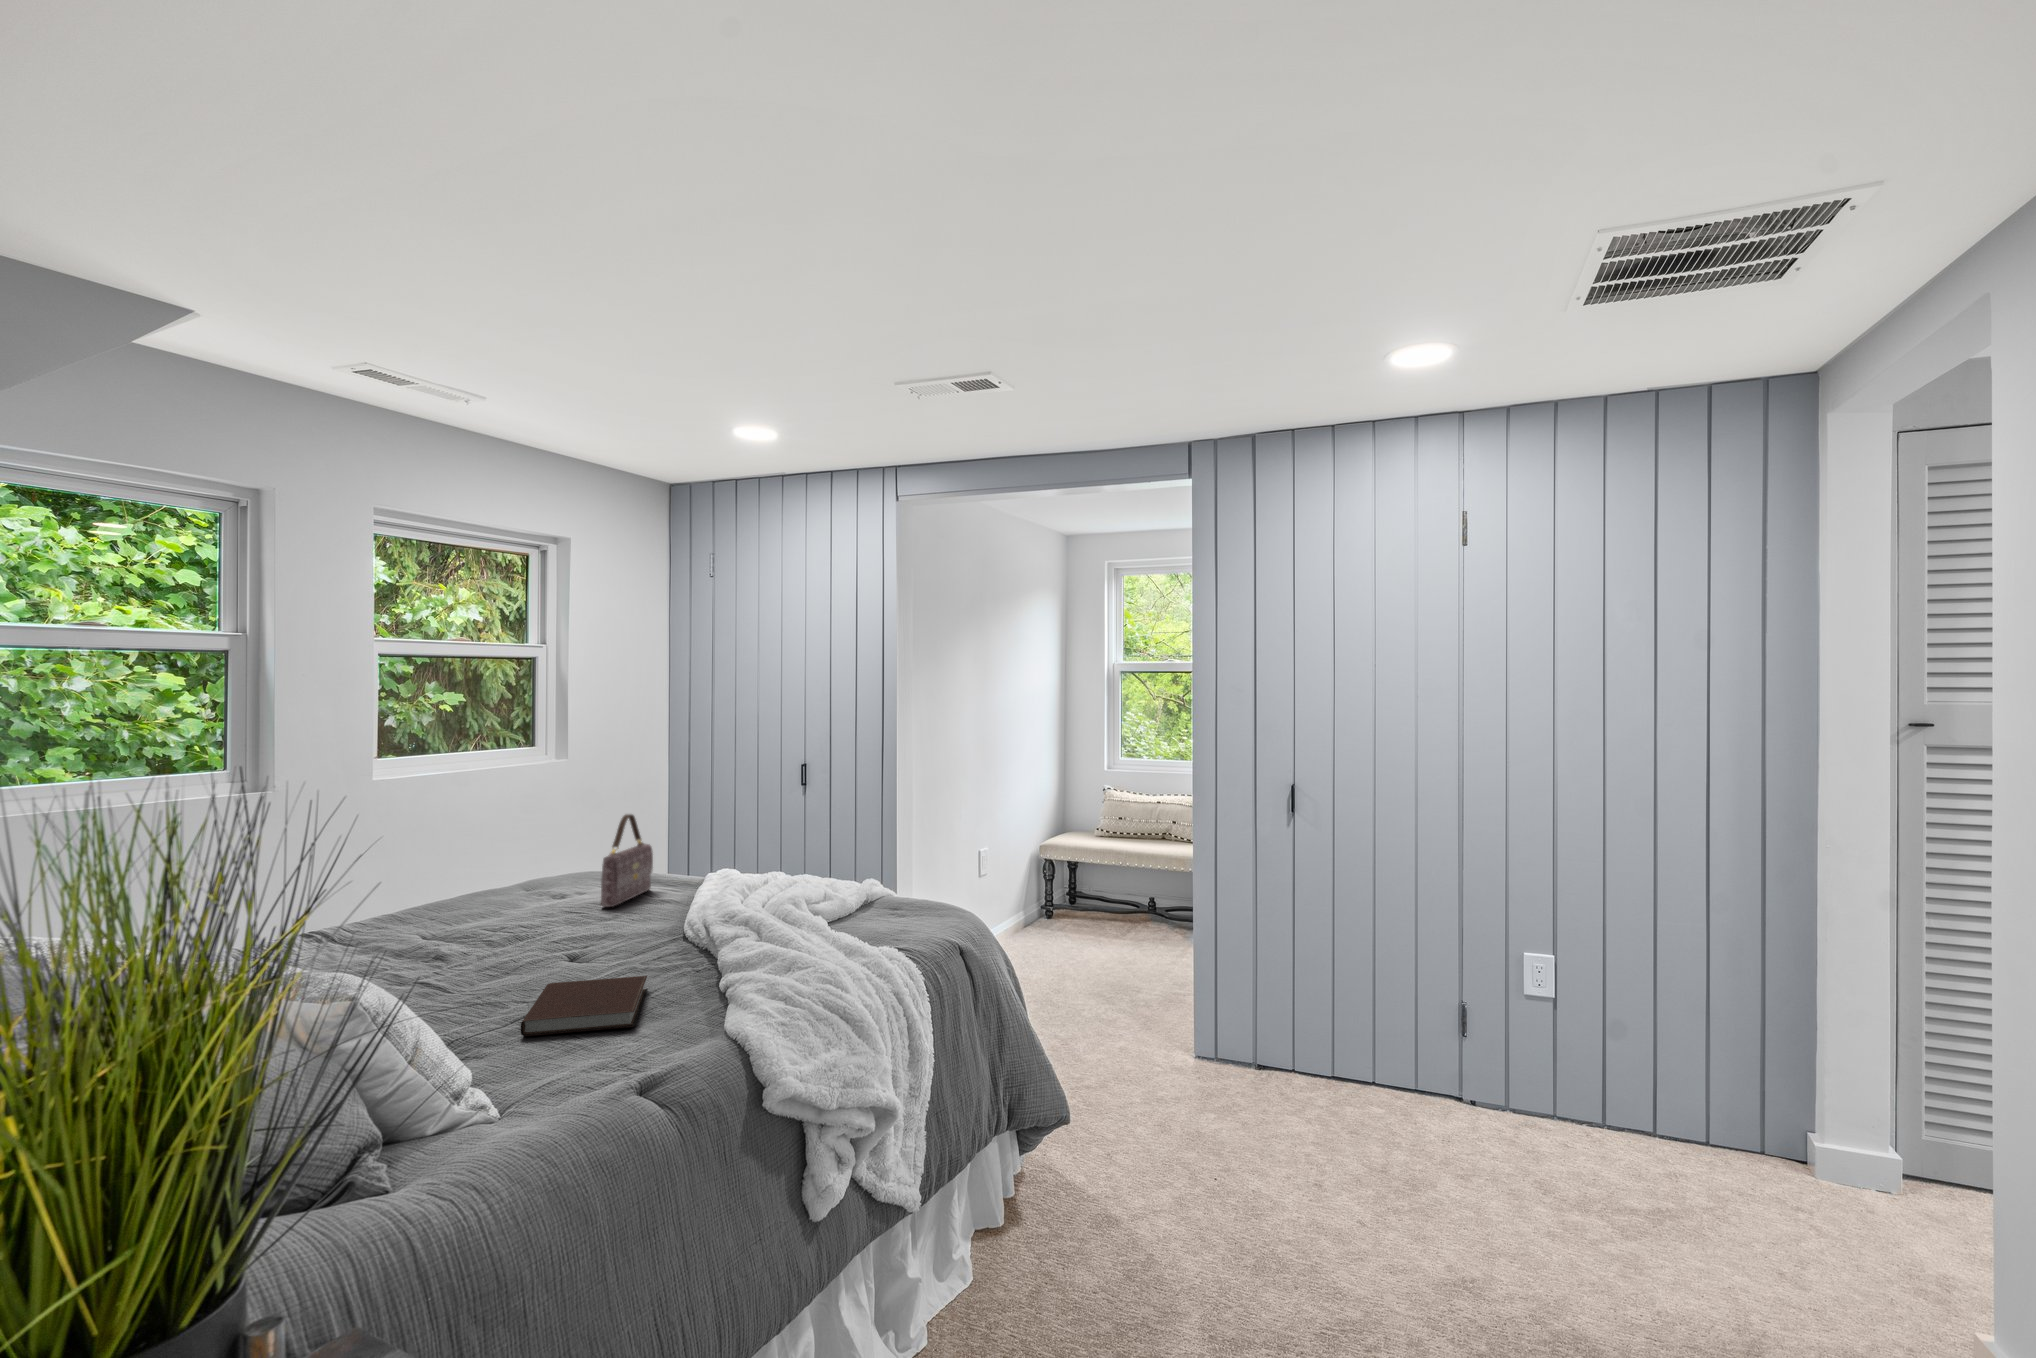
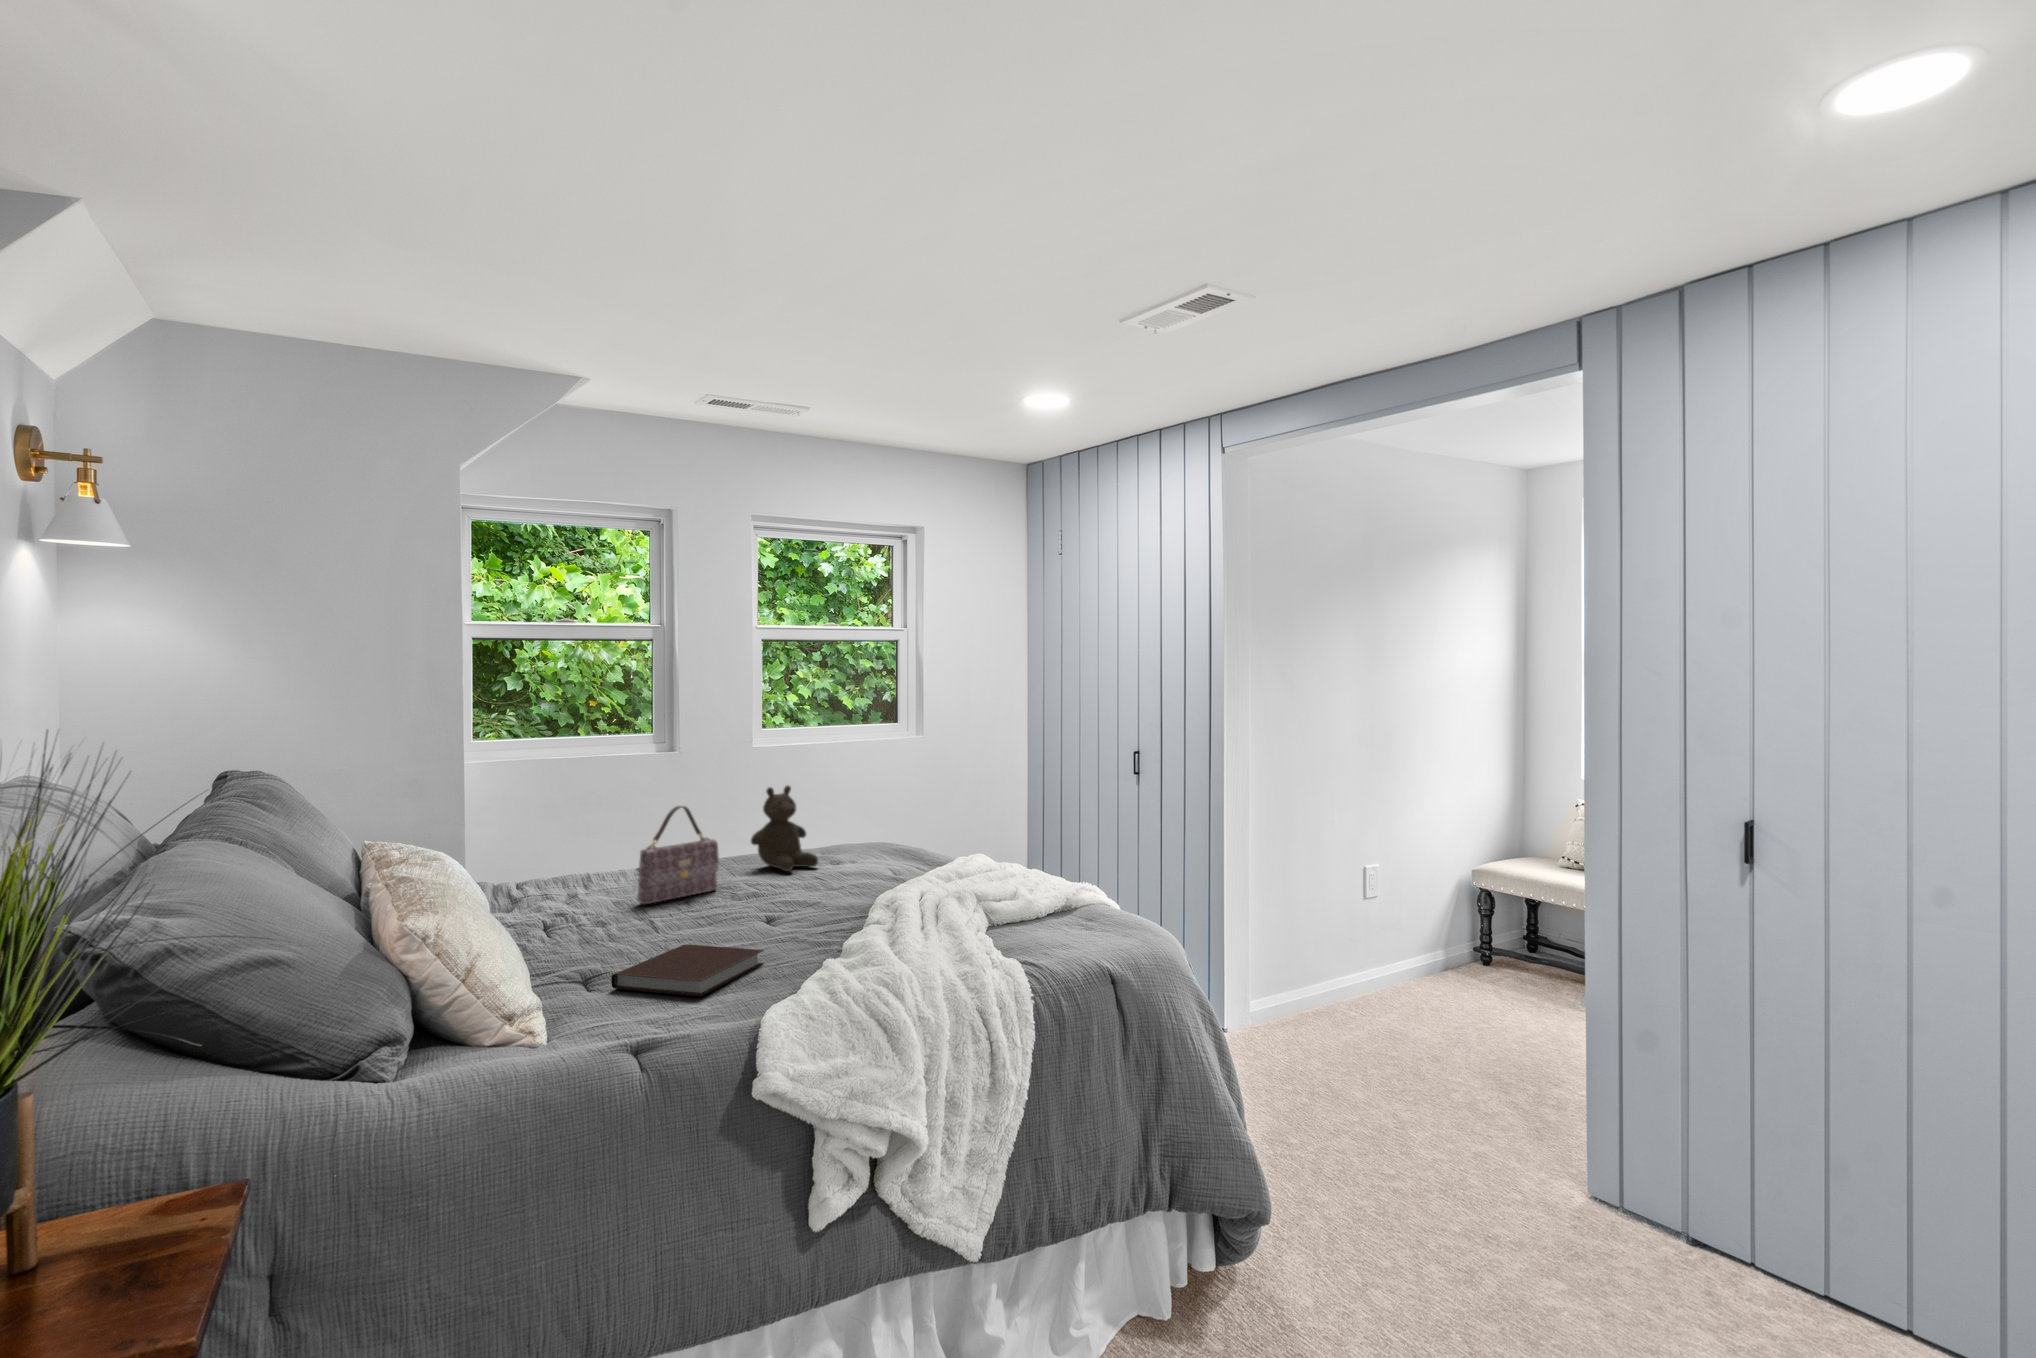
teddy bear: none [487,813,561,903] -> present [751,786,818,871]
handbag: present [601,814,653,907] -> present [638,806,719,904]

